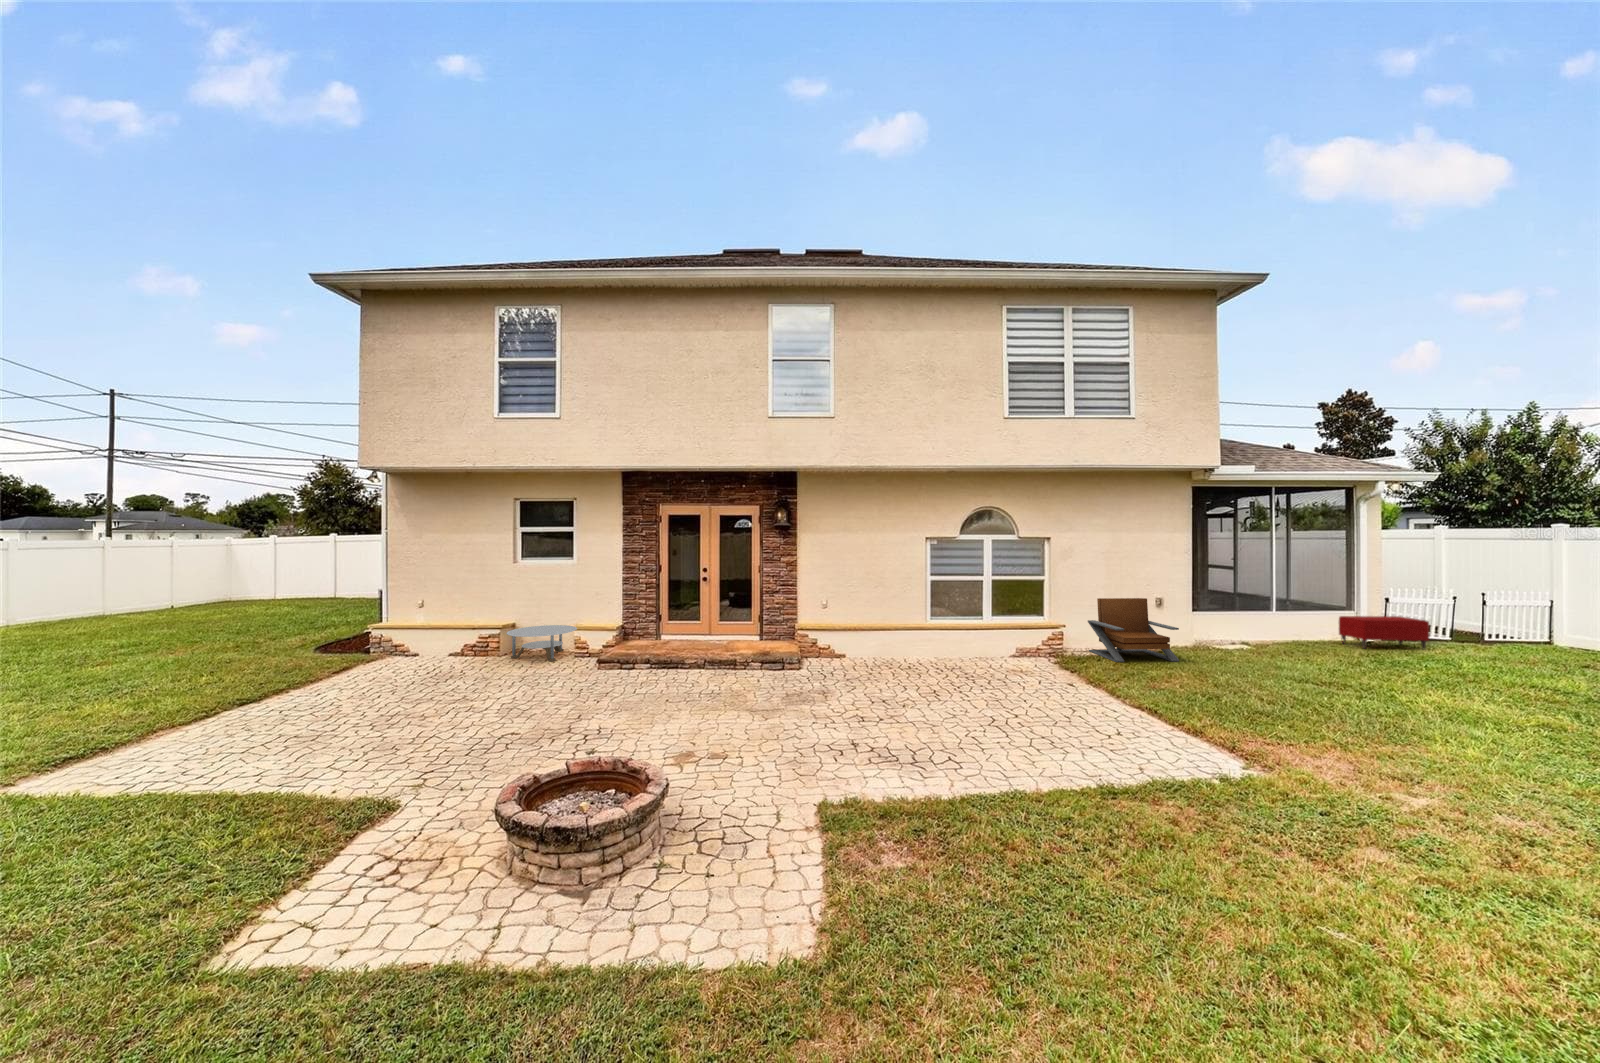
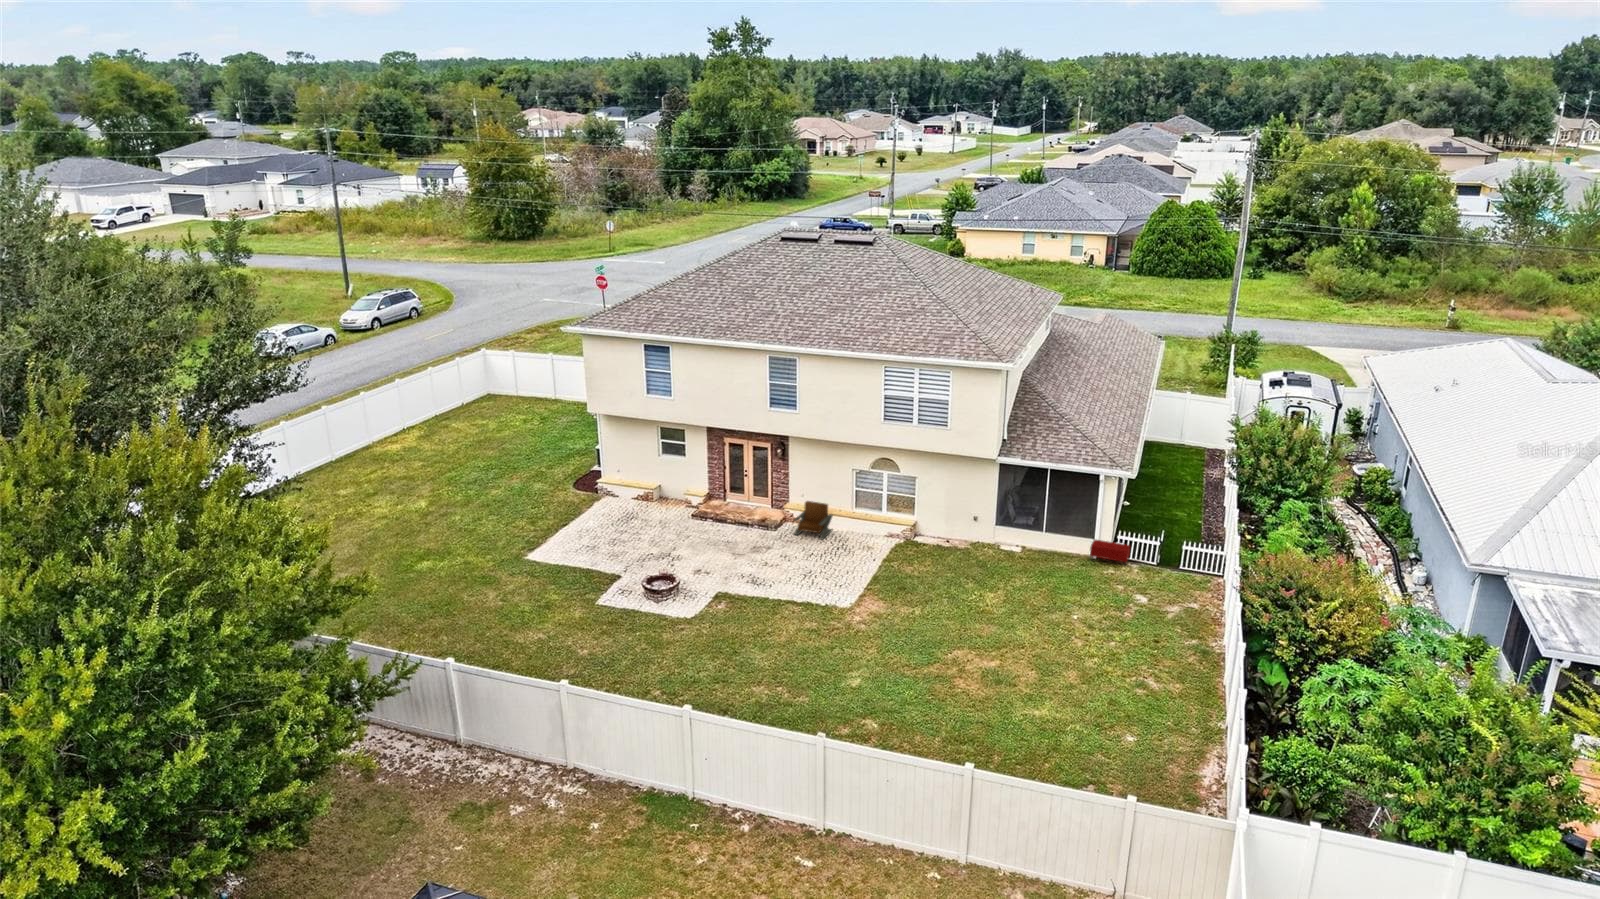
lounge chair: present [1088,598,1179,662] -> present [795,501,833,539]
round table: present [506,625,577,661] -> none [655,489,686,512]

